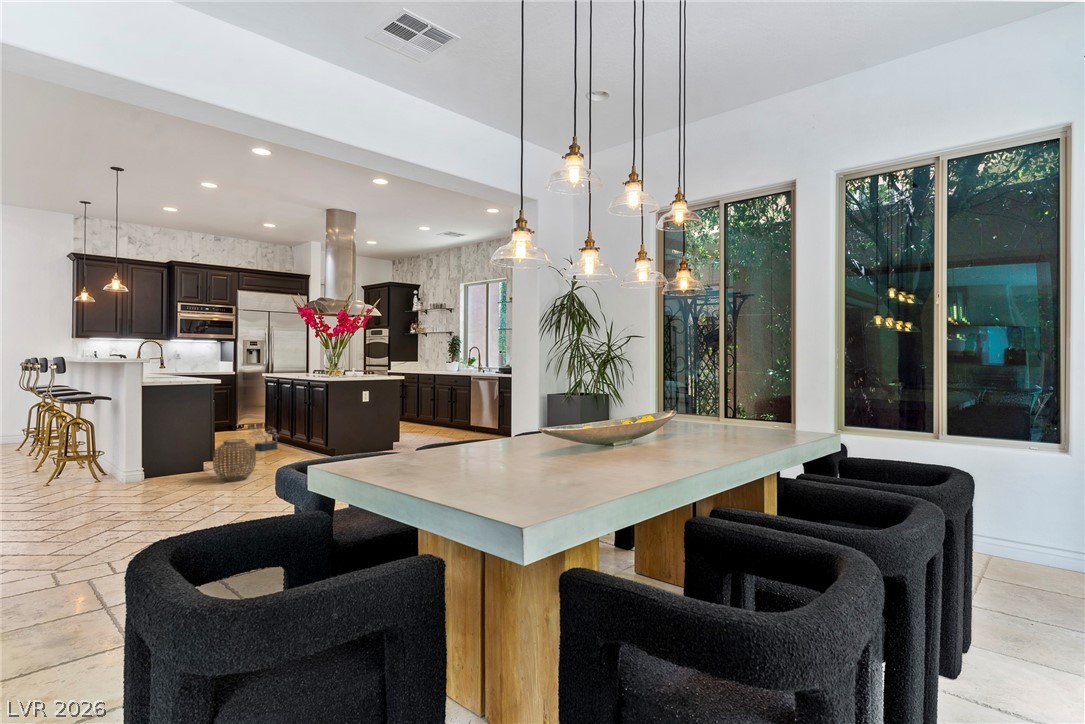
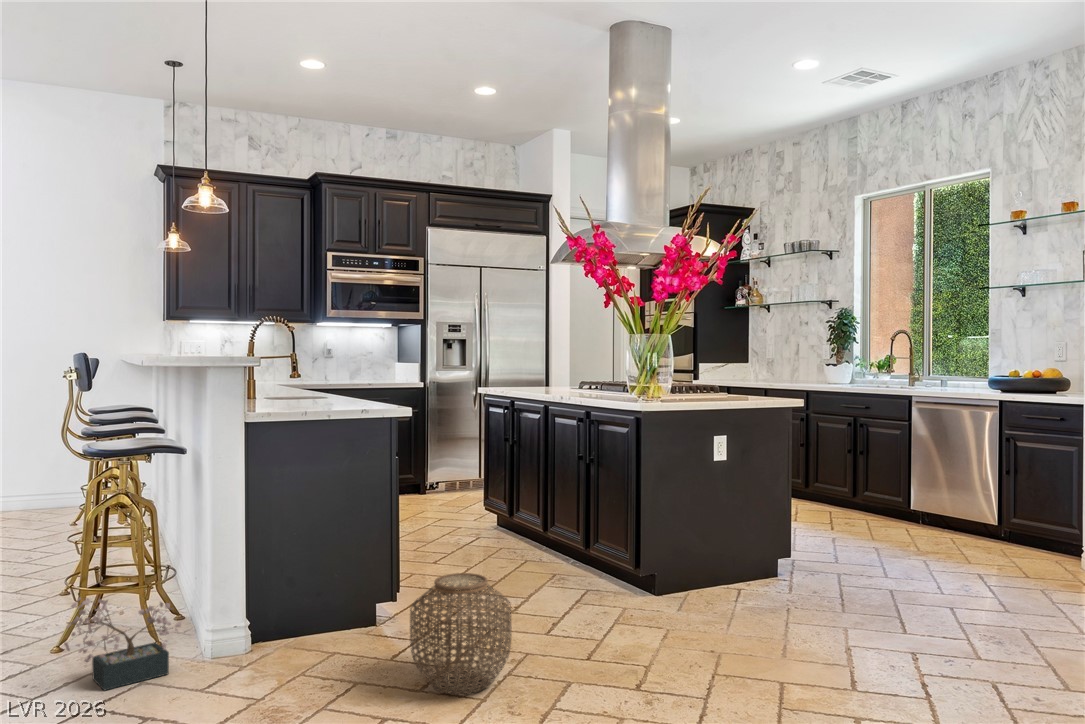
decorative plant: present [250,426,277,451] -> present [64,597,181,690]

